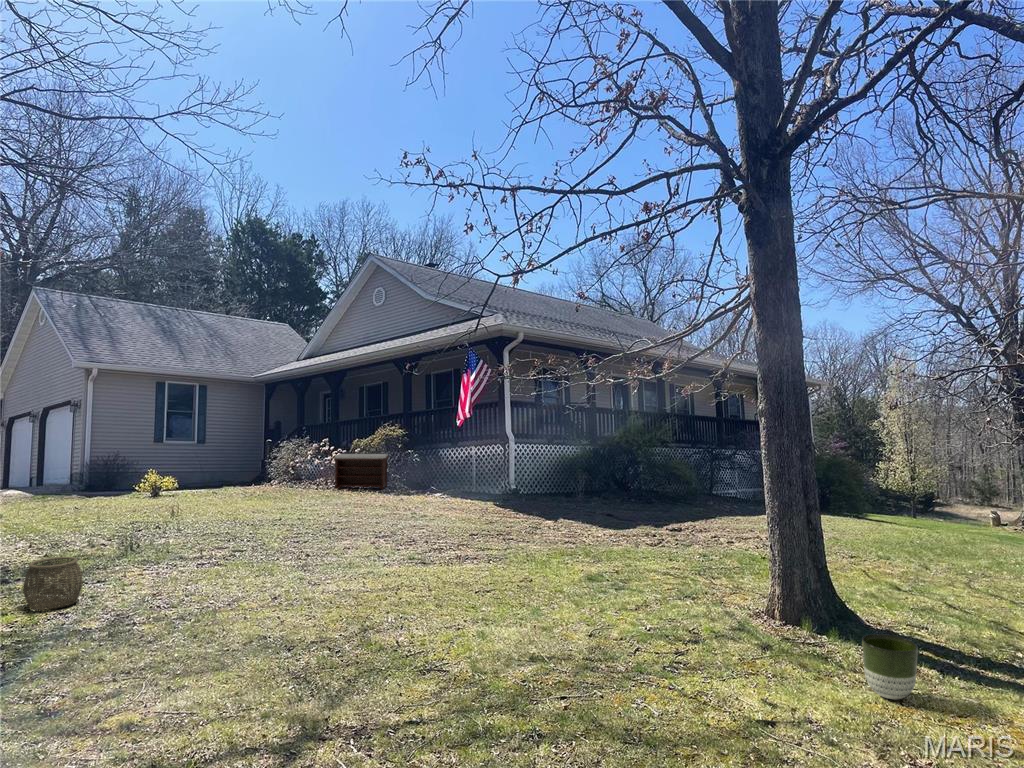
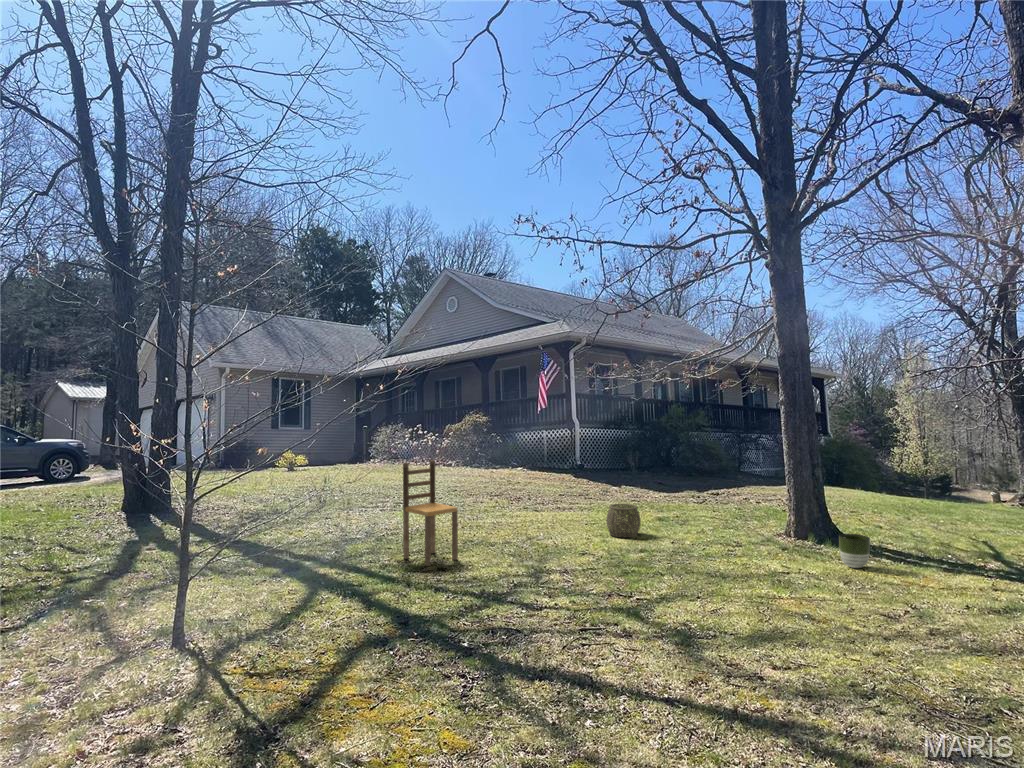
bench: present [334,454,389,489] -> none [432,437,476,466]
chair: none [88,507,186,713] -> present [403,460,458,566]
woven basket: present [23,557,83,610] -> present [606,504,641,538]

